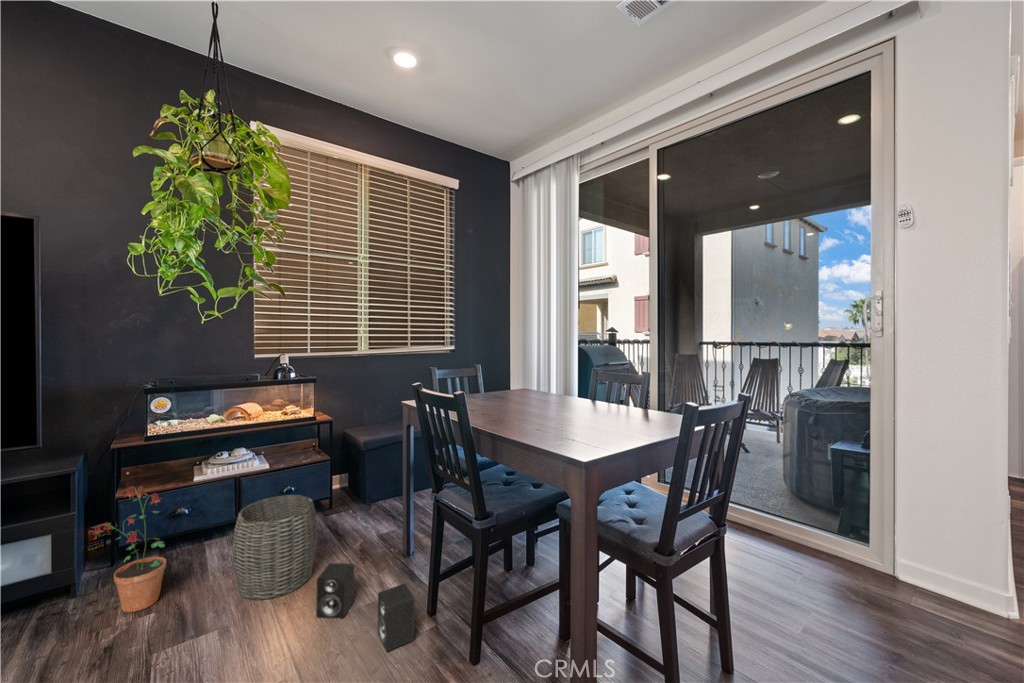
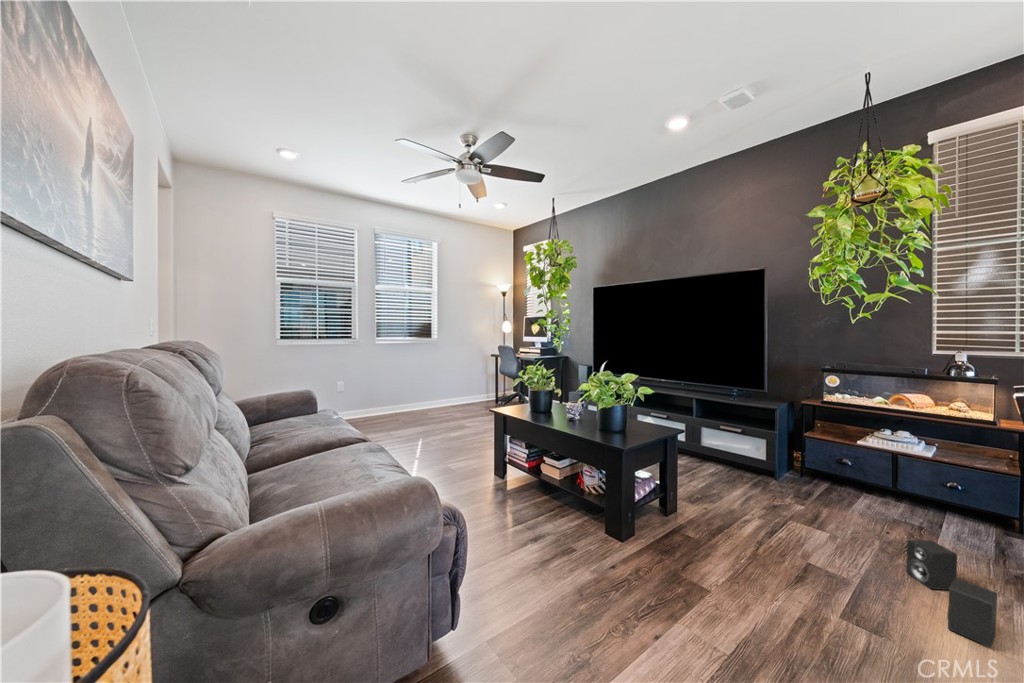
potted plant: present [95,487,166,612] -> none [779,426,818,503]
woven basket: present [233,495,317,600] -> none [857,468,945,554]

